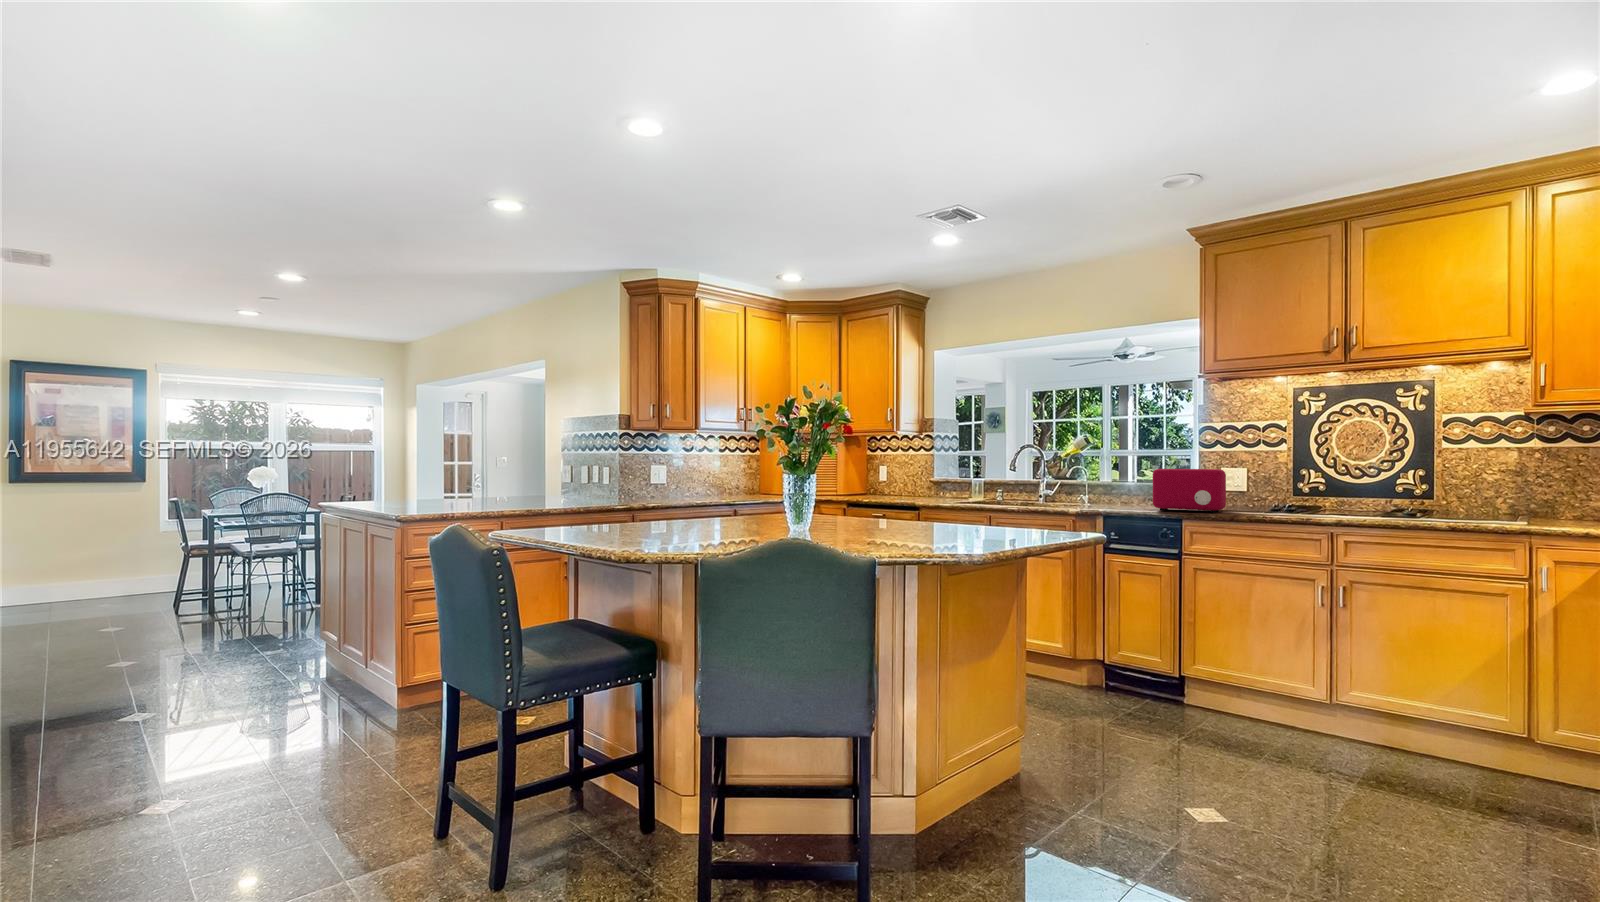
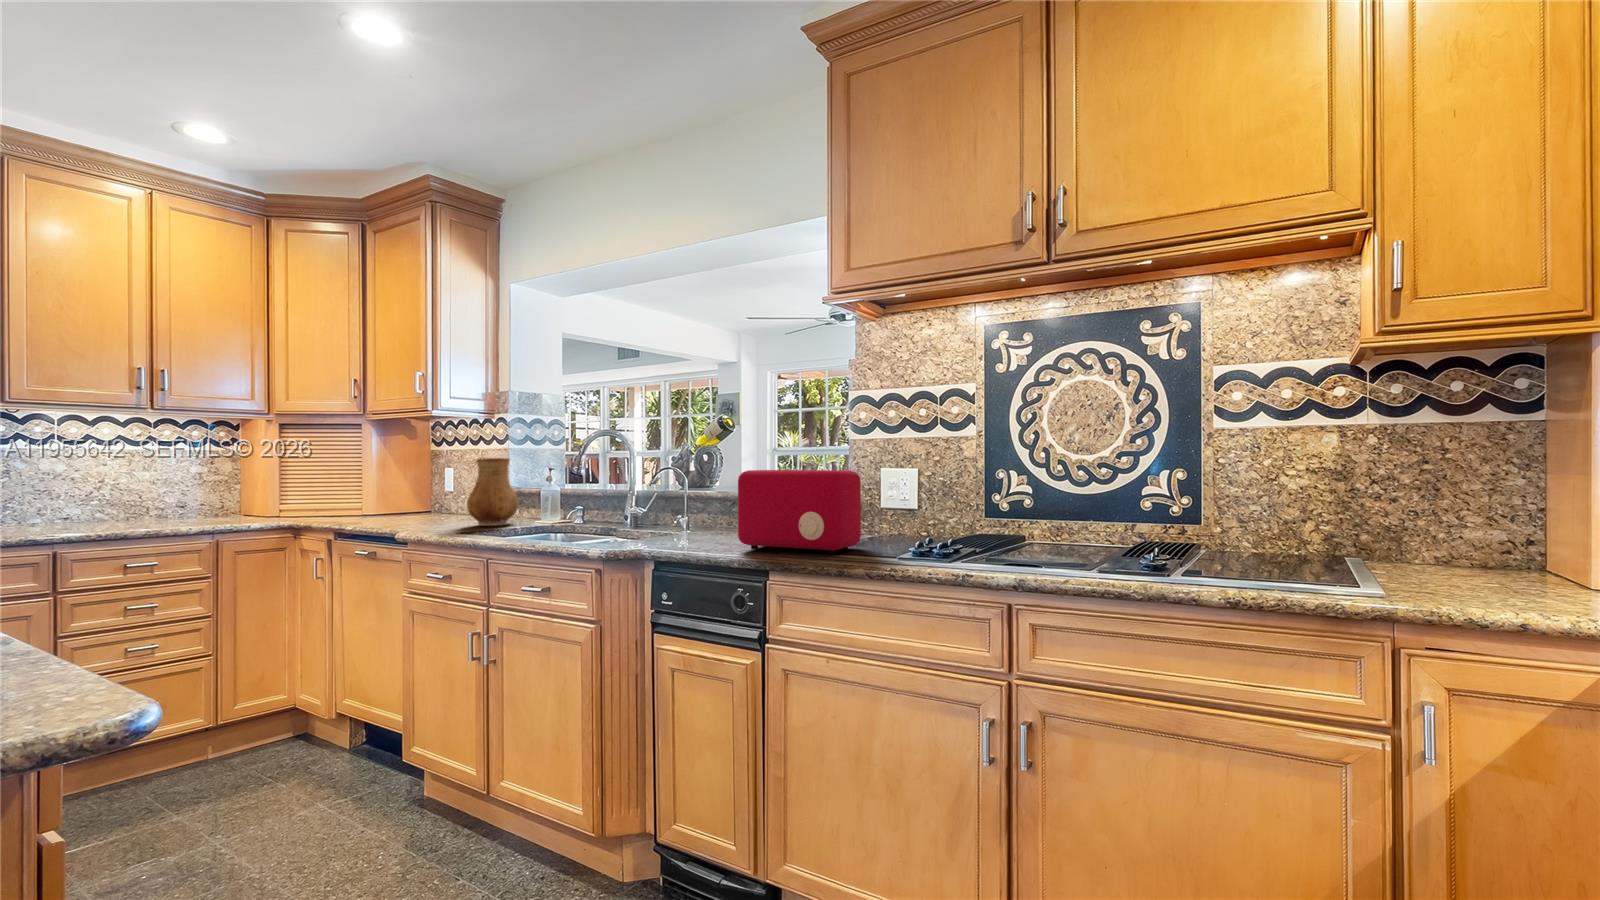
ceramic pitcher: none [932,460,961,500] -> present [467,458,518,526]

